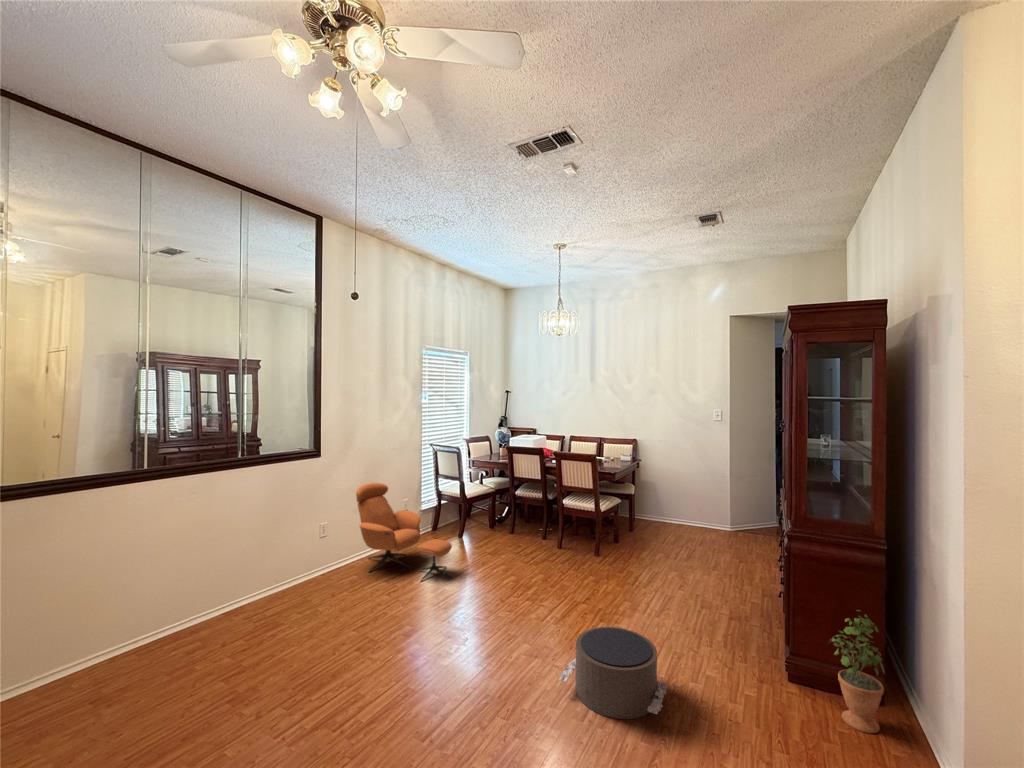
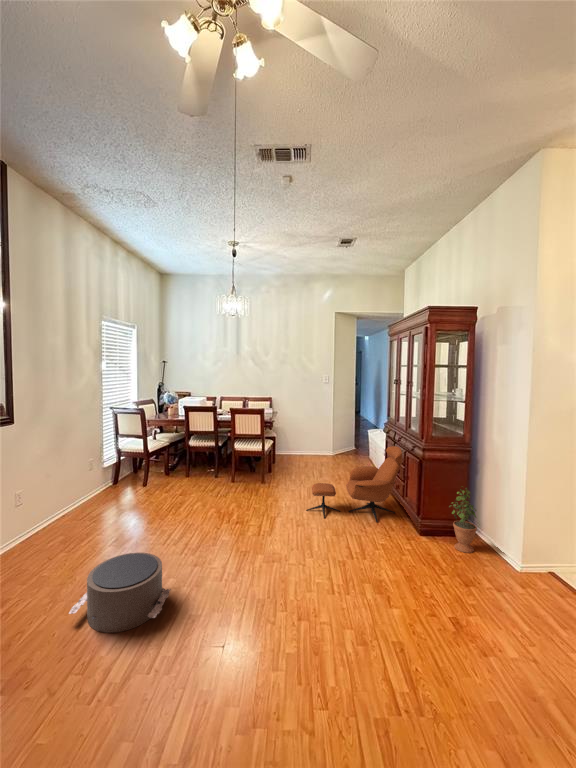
lounge chair: present [356,483,452,581] -> present [306,446,403,522]
pouf: present [559,627,668,719] -> present [69,552,171,633]

